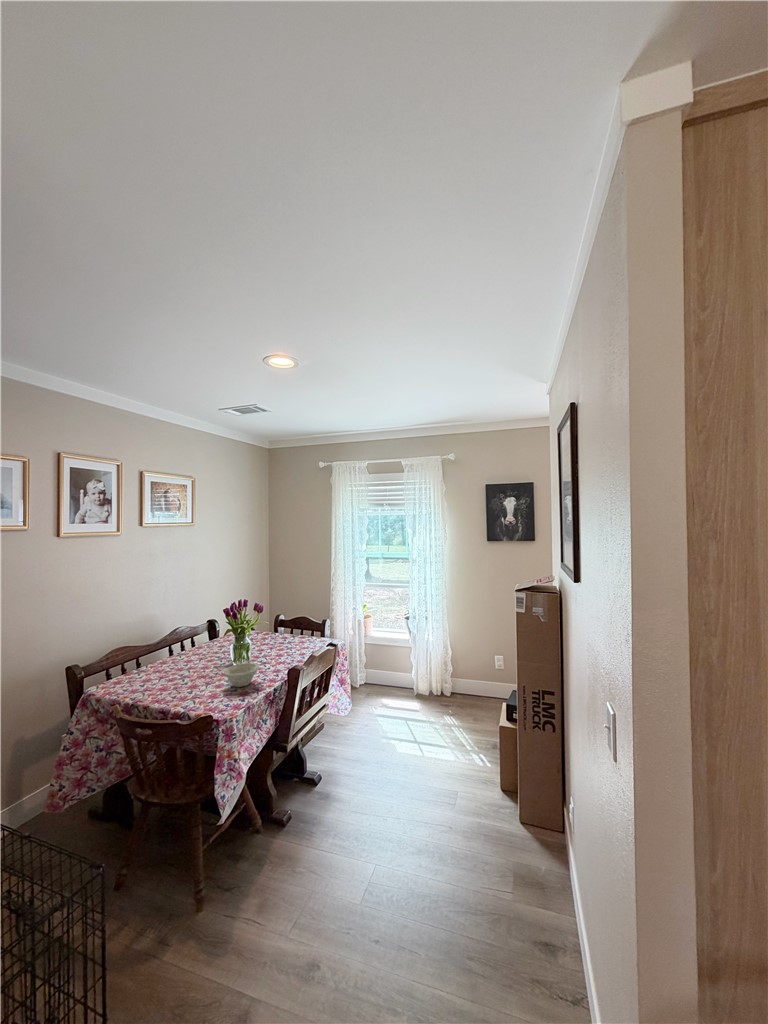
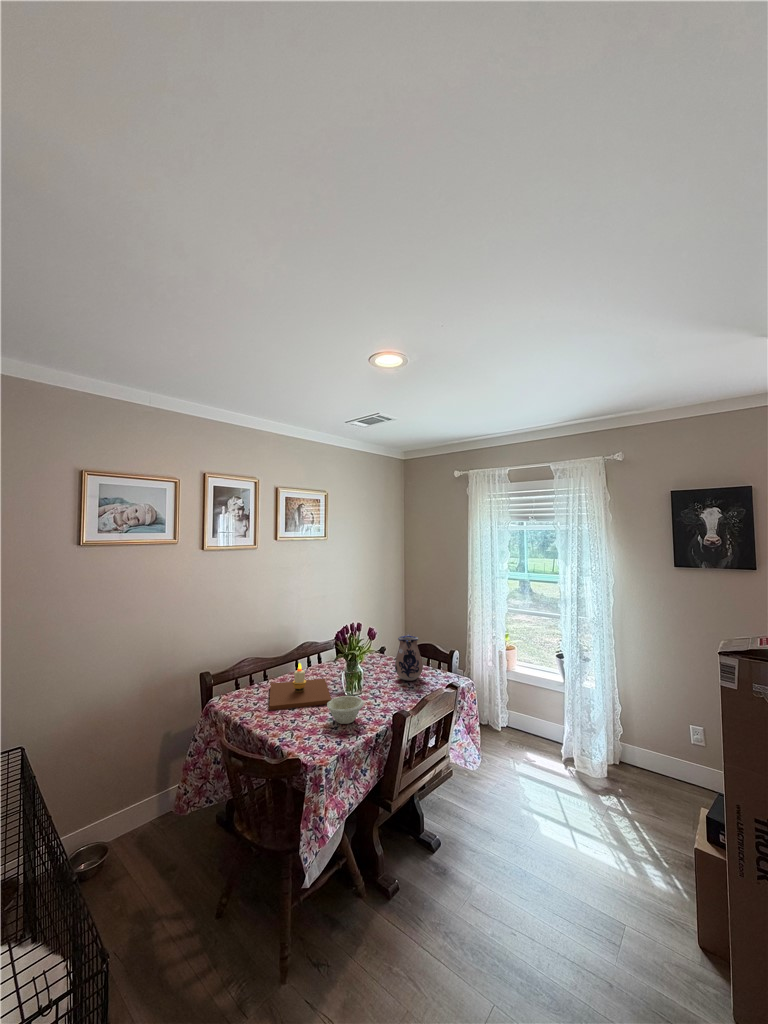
ceramic pitcher: none [276,609,301,649] -> present [395,635,423,681]
candle: none [151,642,223,689] -> present [269,663,332,710]

